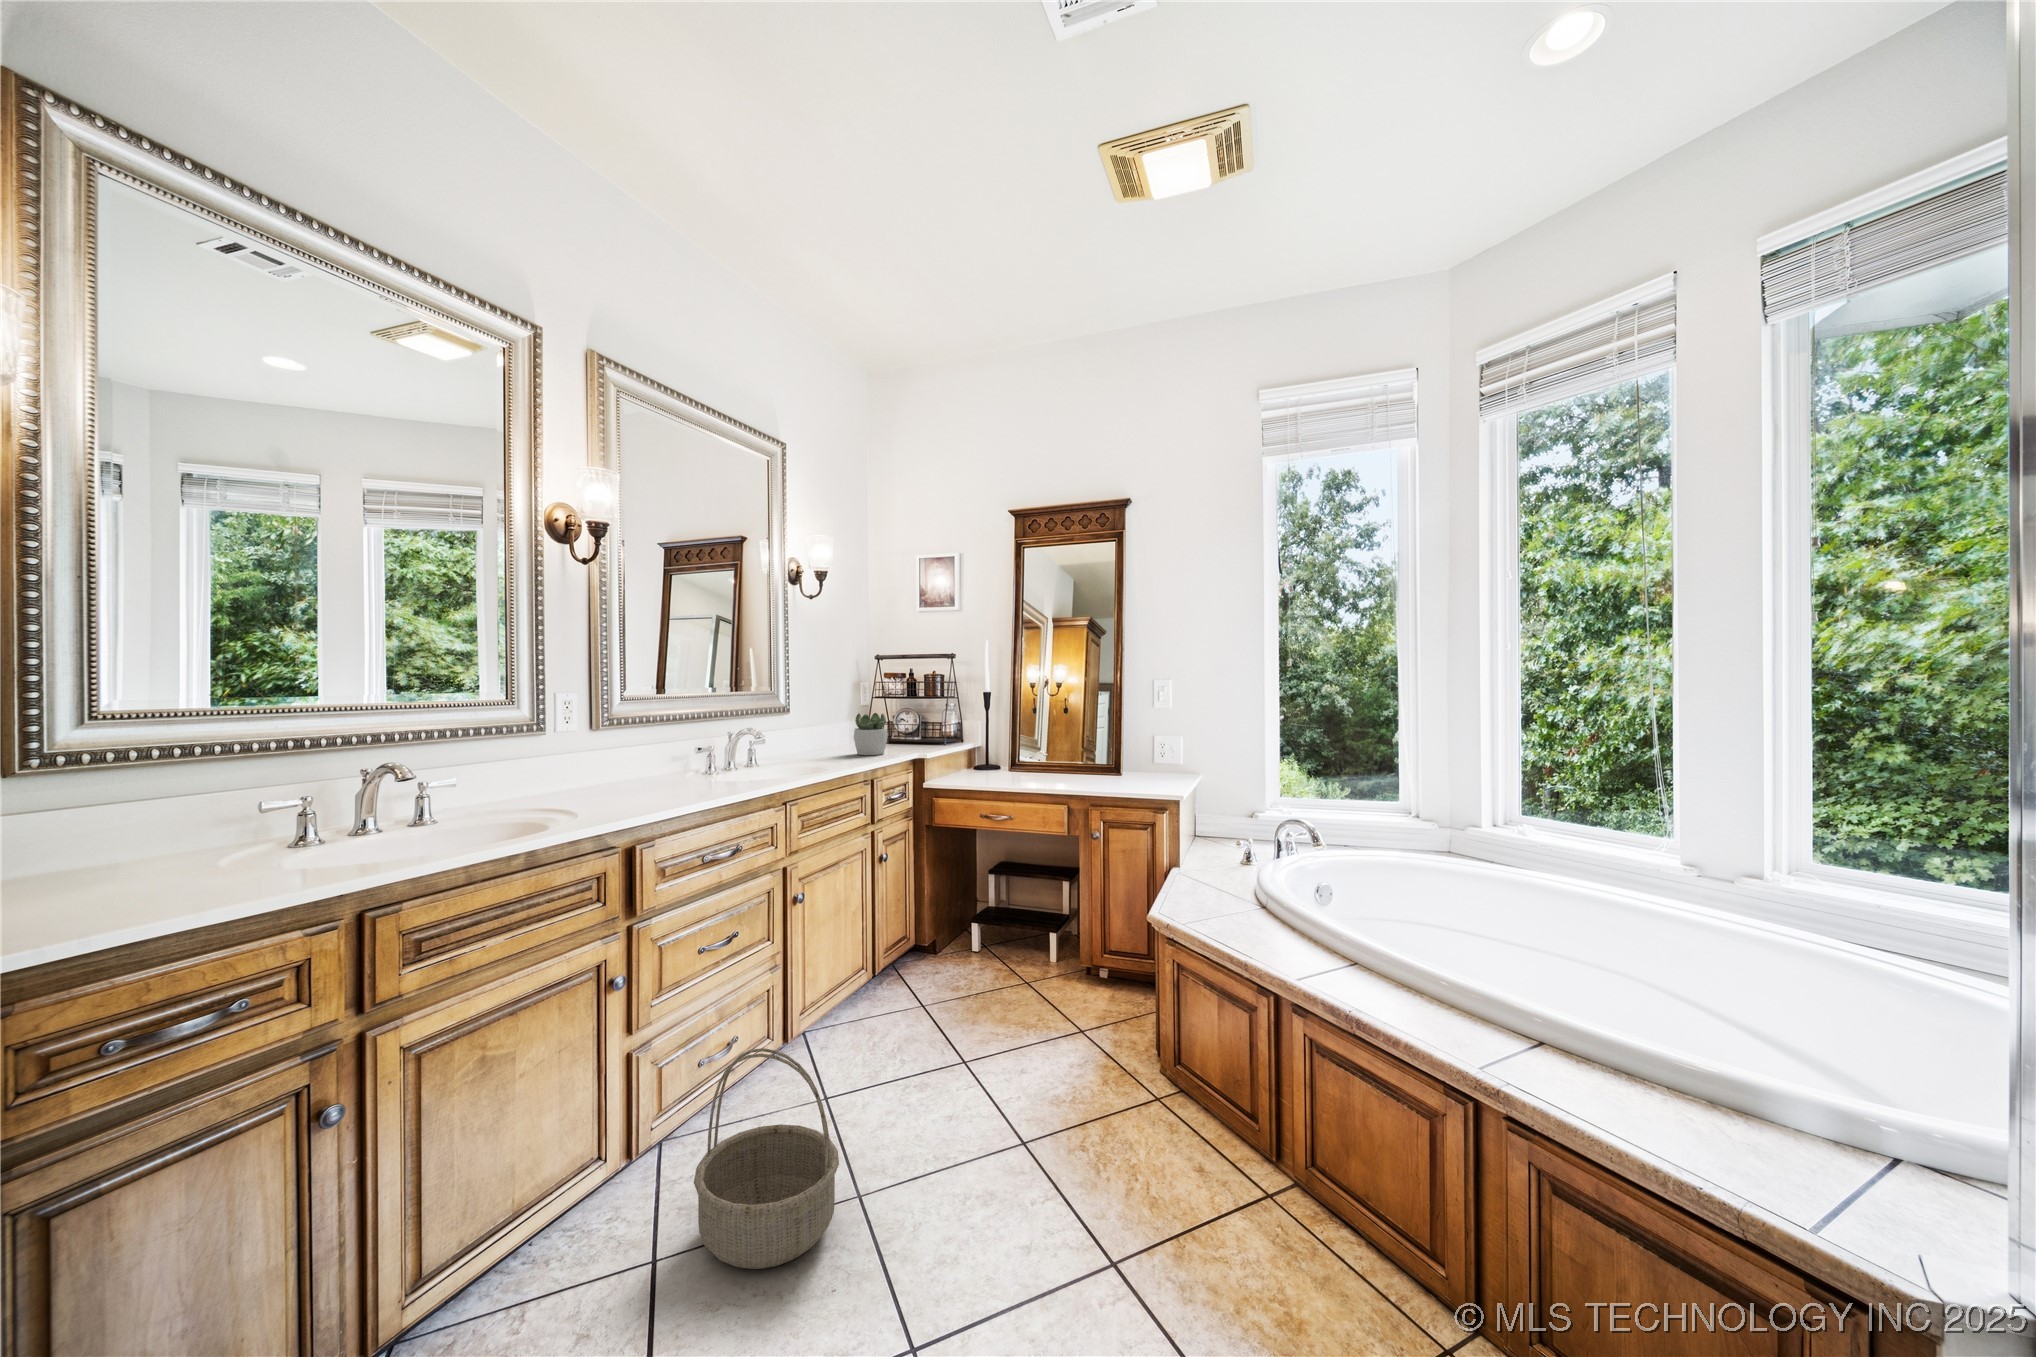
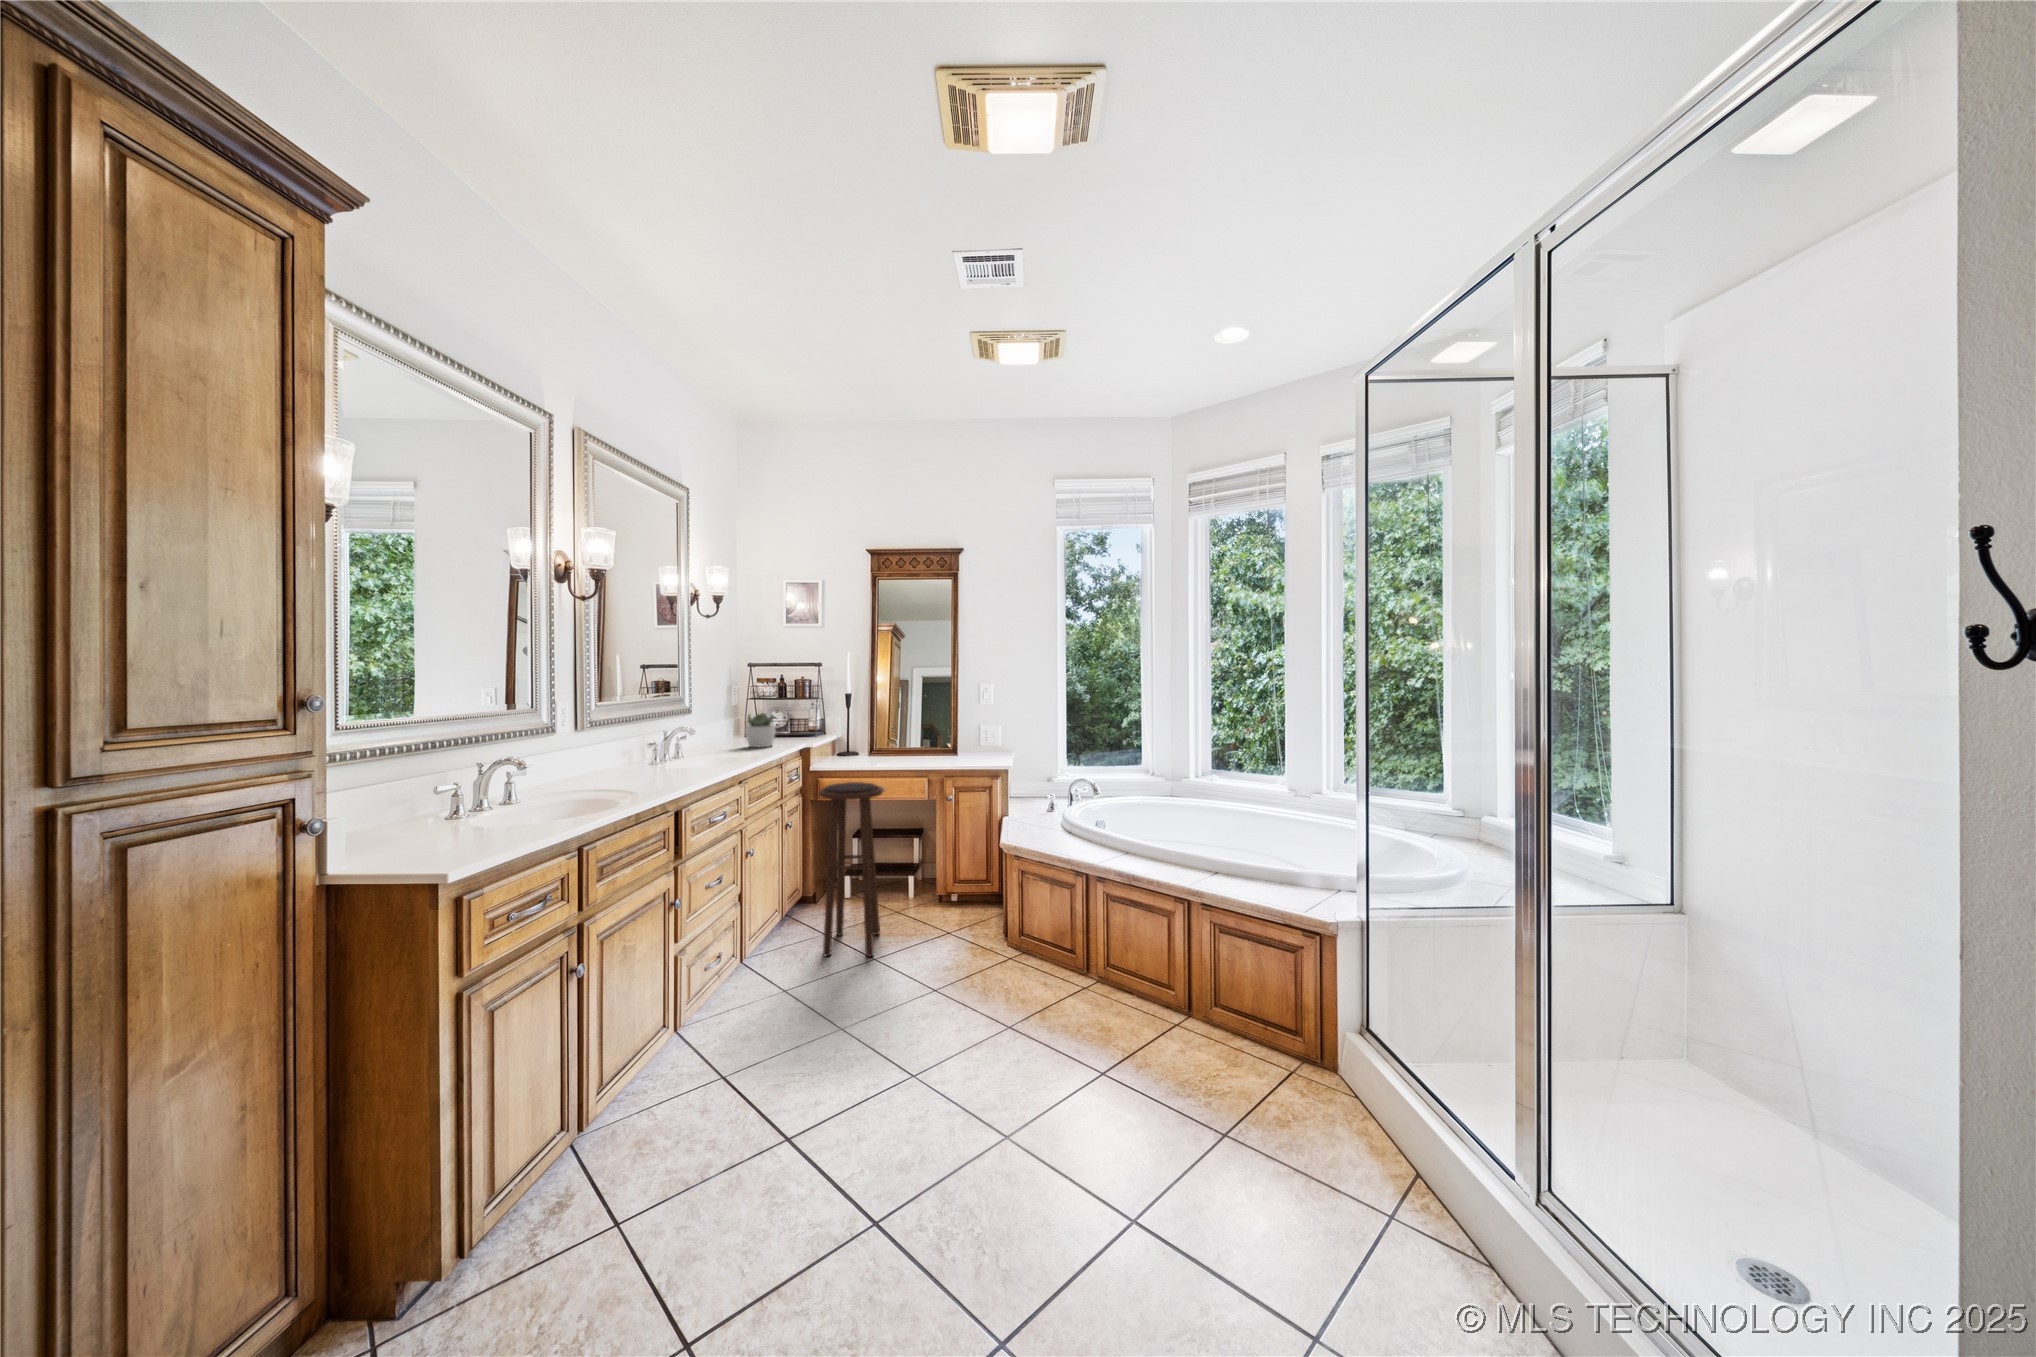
stool: none [899,808,987,1059] -> present [819,782,883,957]
basket: present [694,1048,839,1269] -> none [746,932,841,1064]

